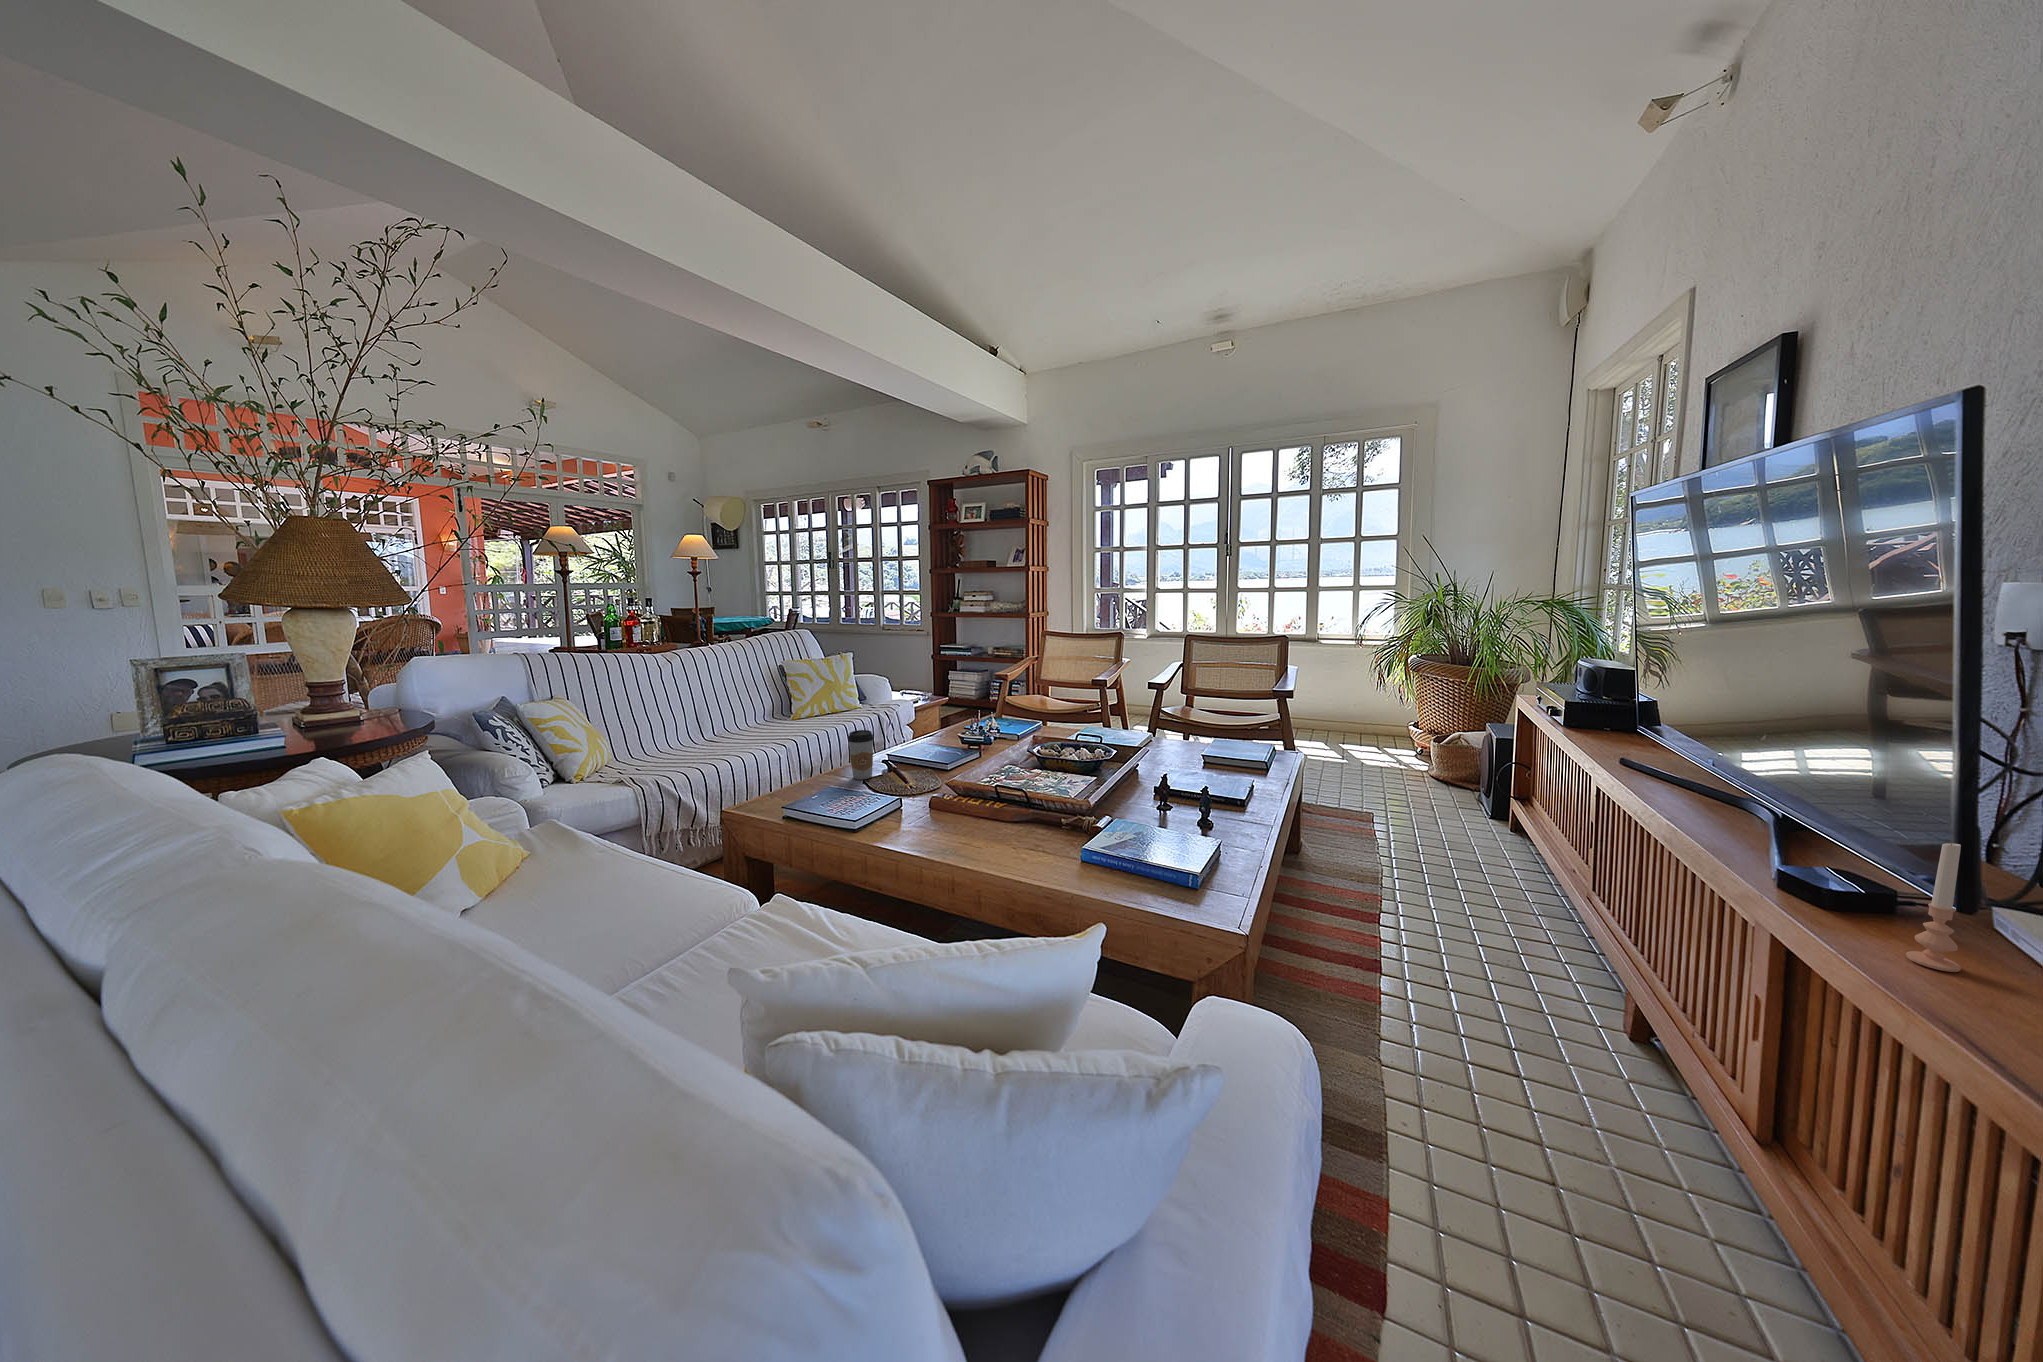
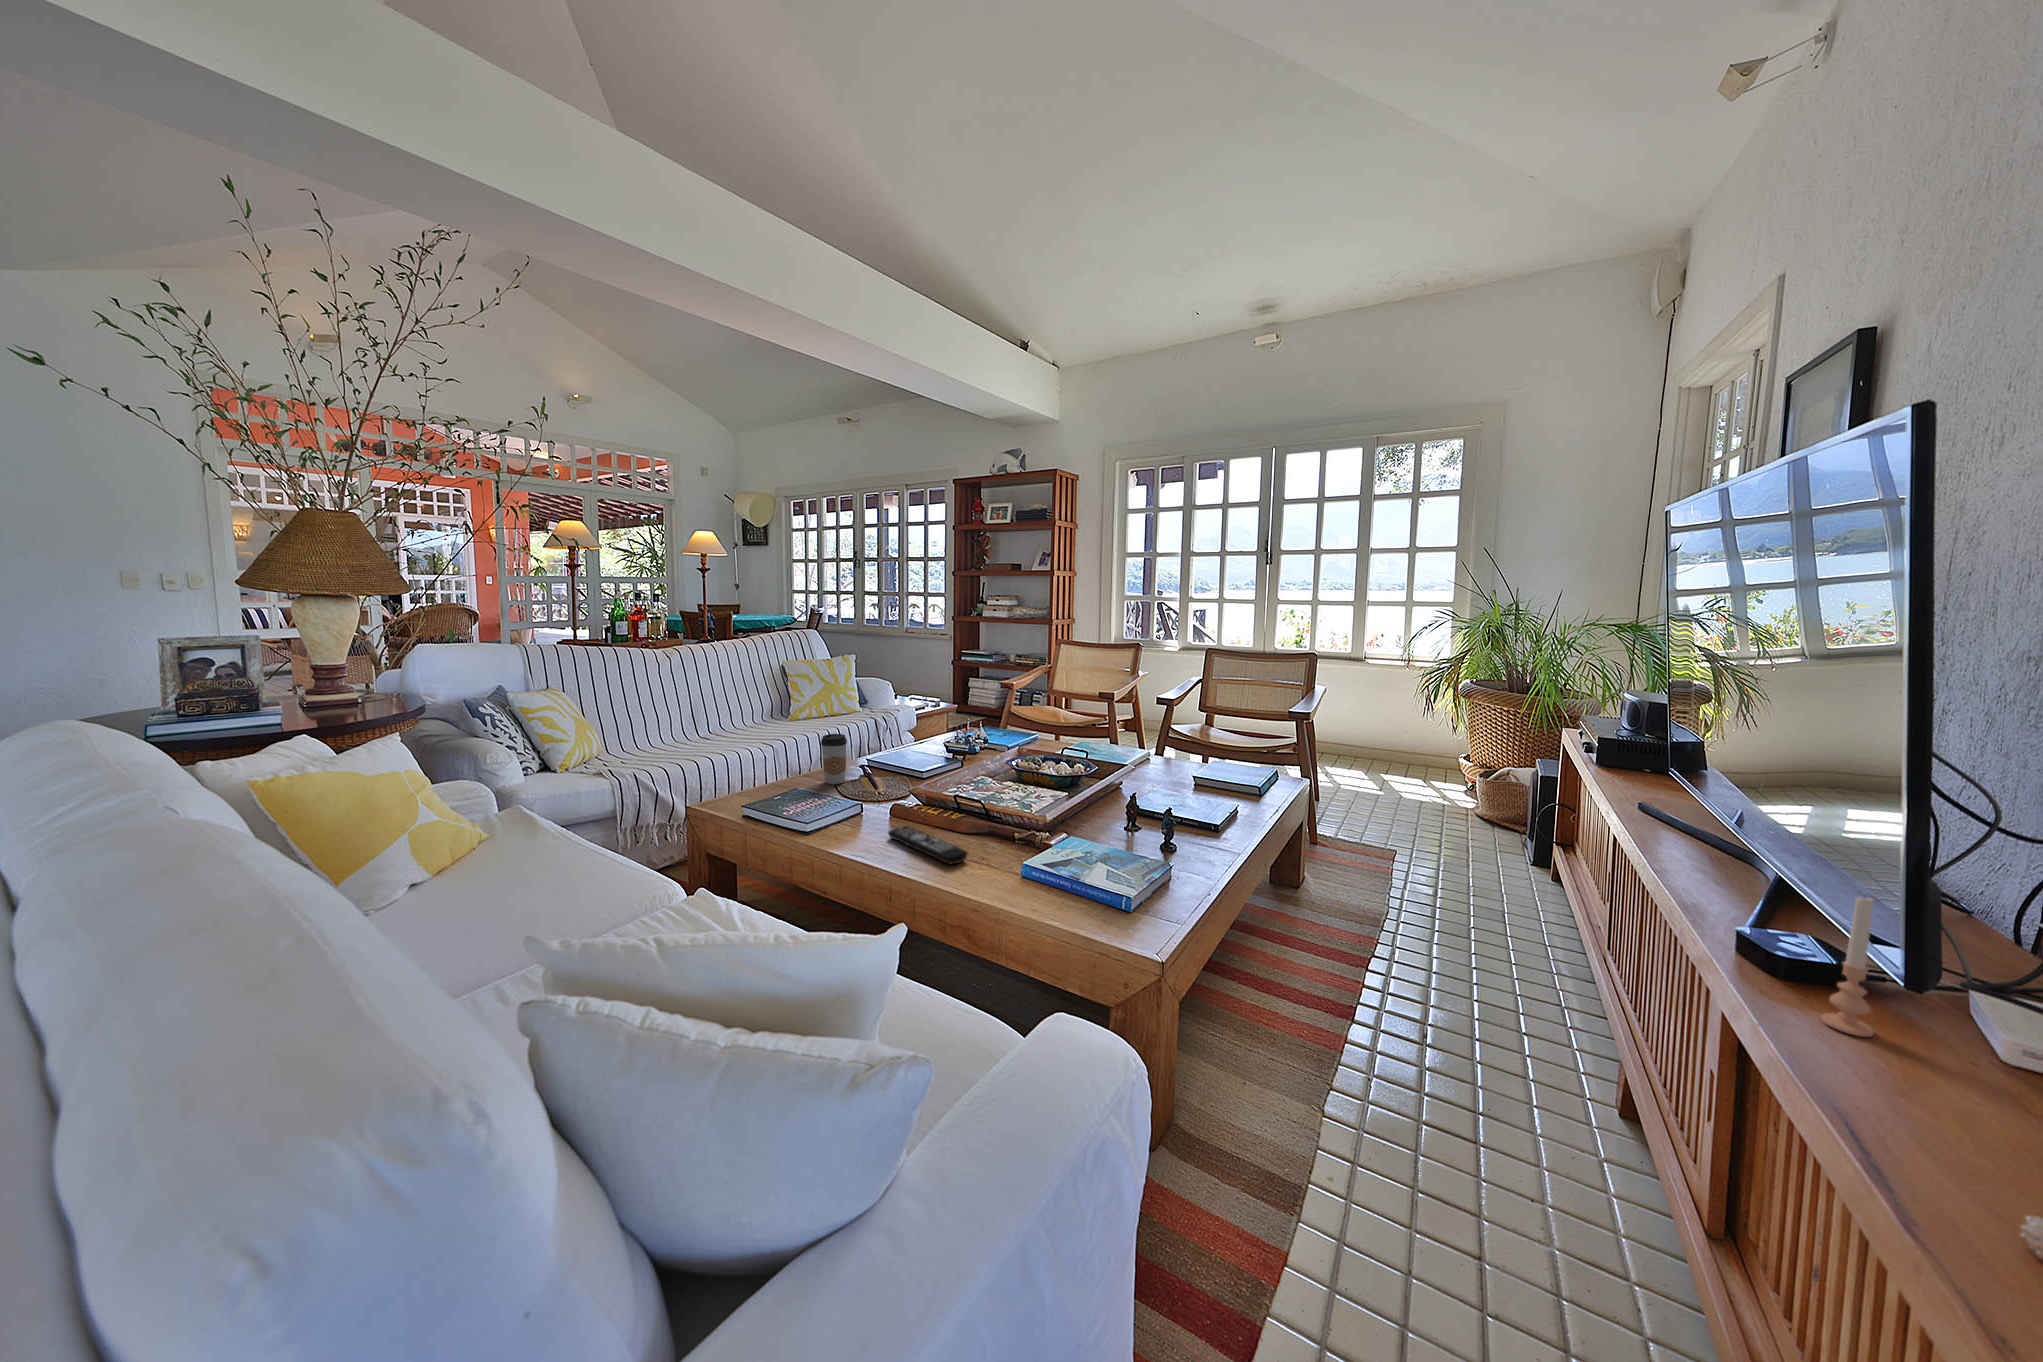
remote control: none [935,817,1021,854] -> present [888,826,967,864]

